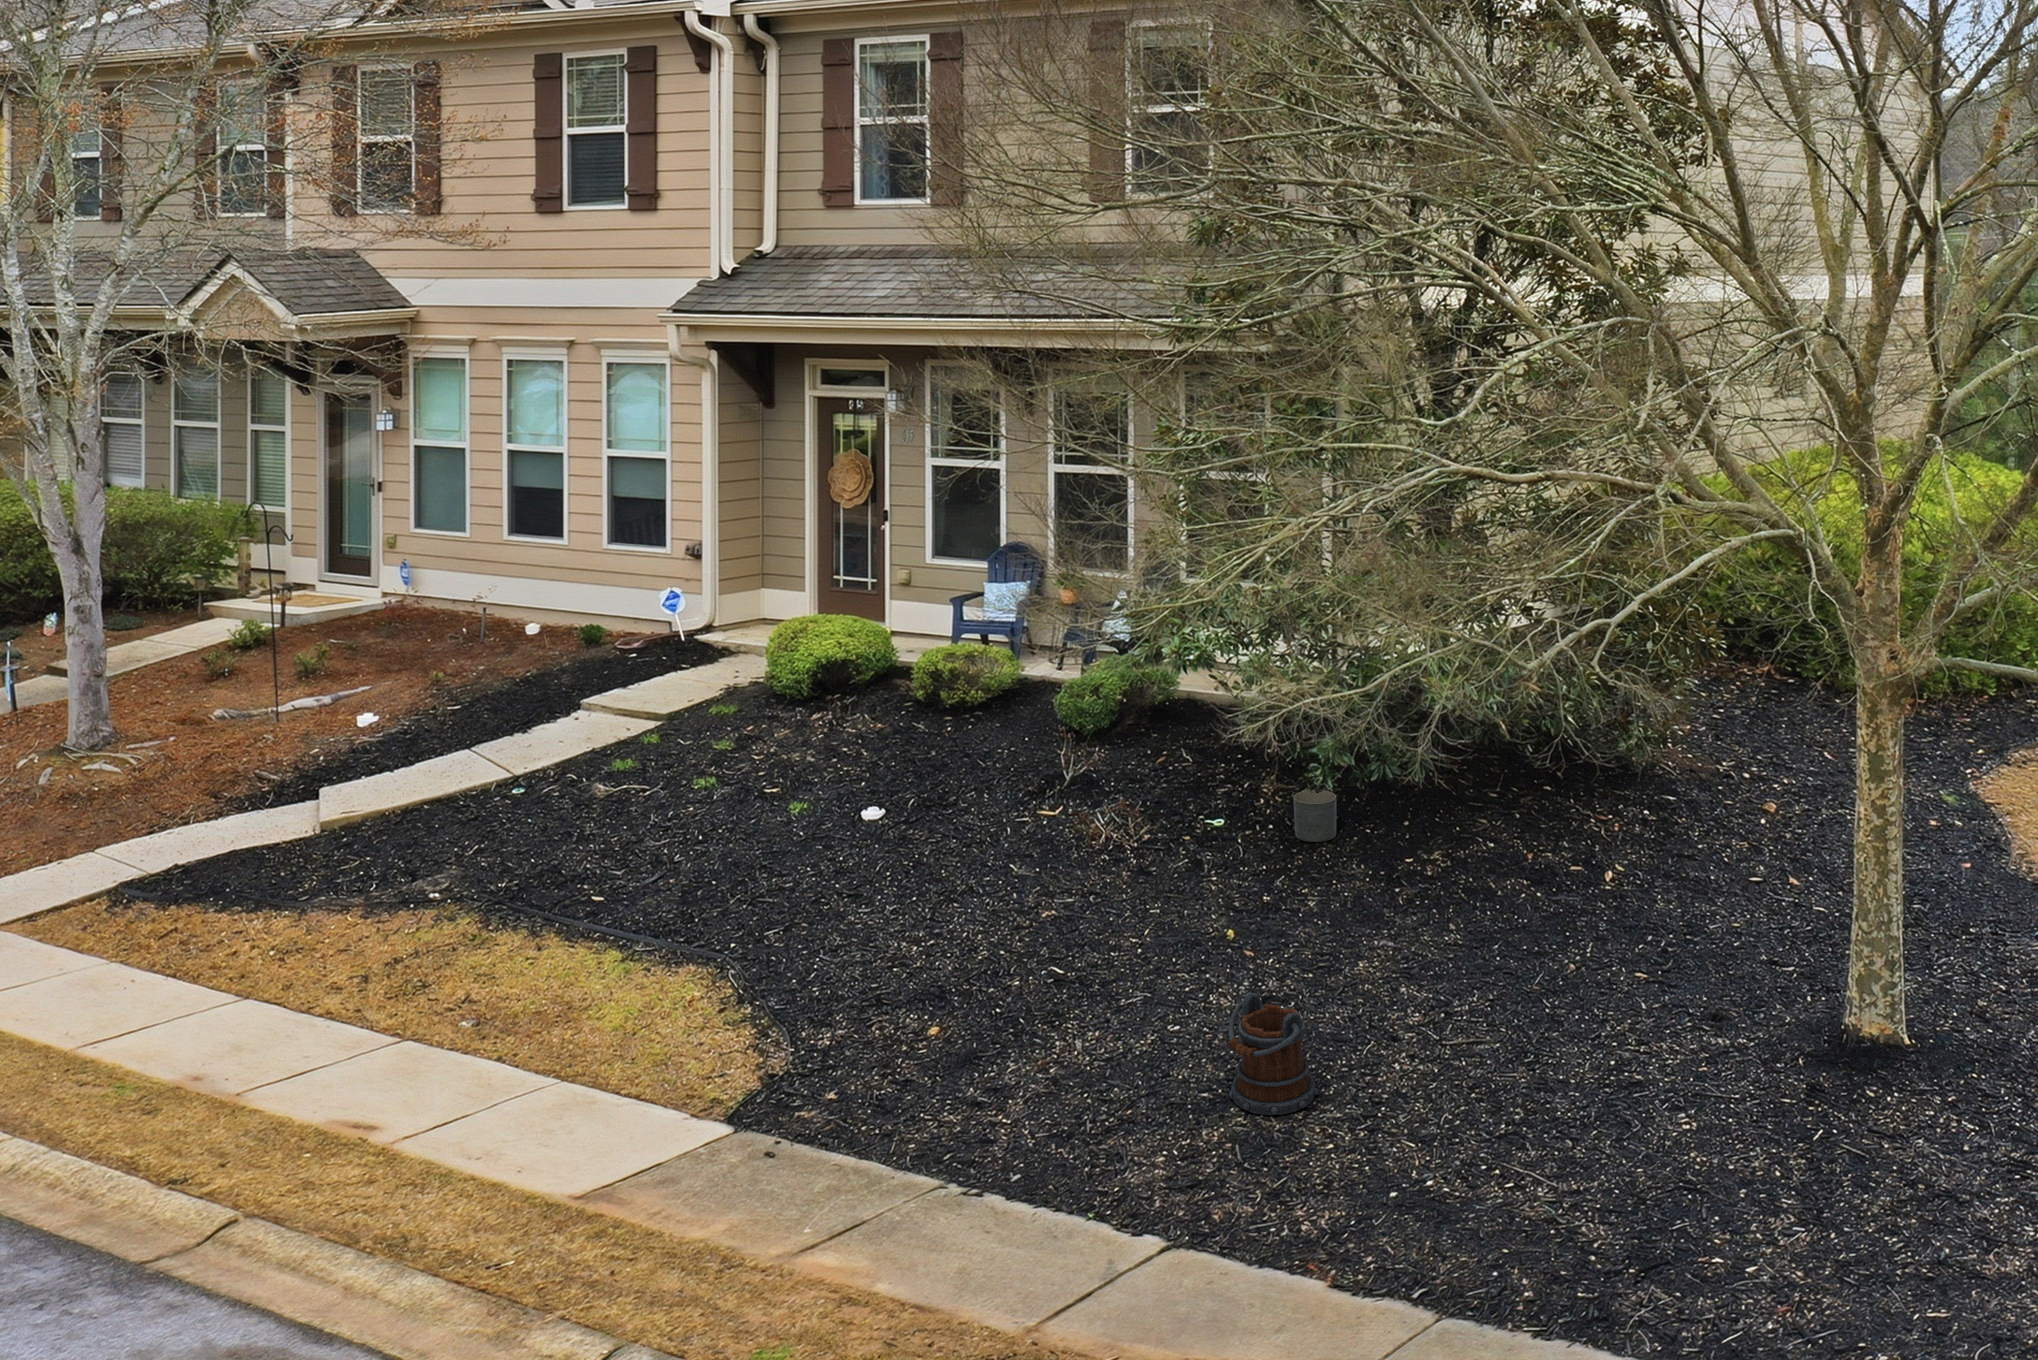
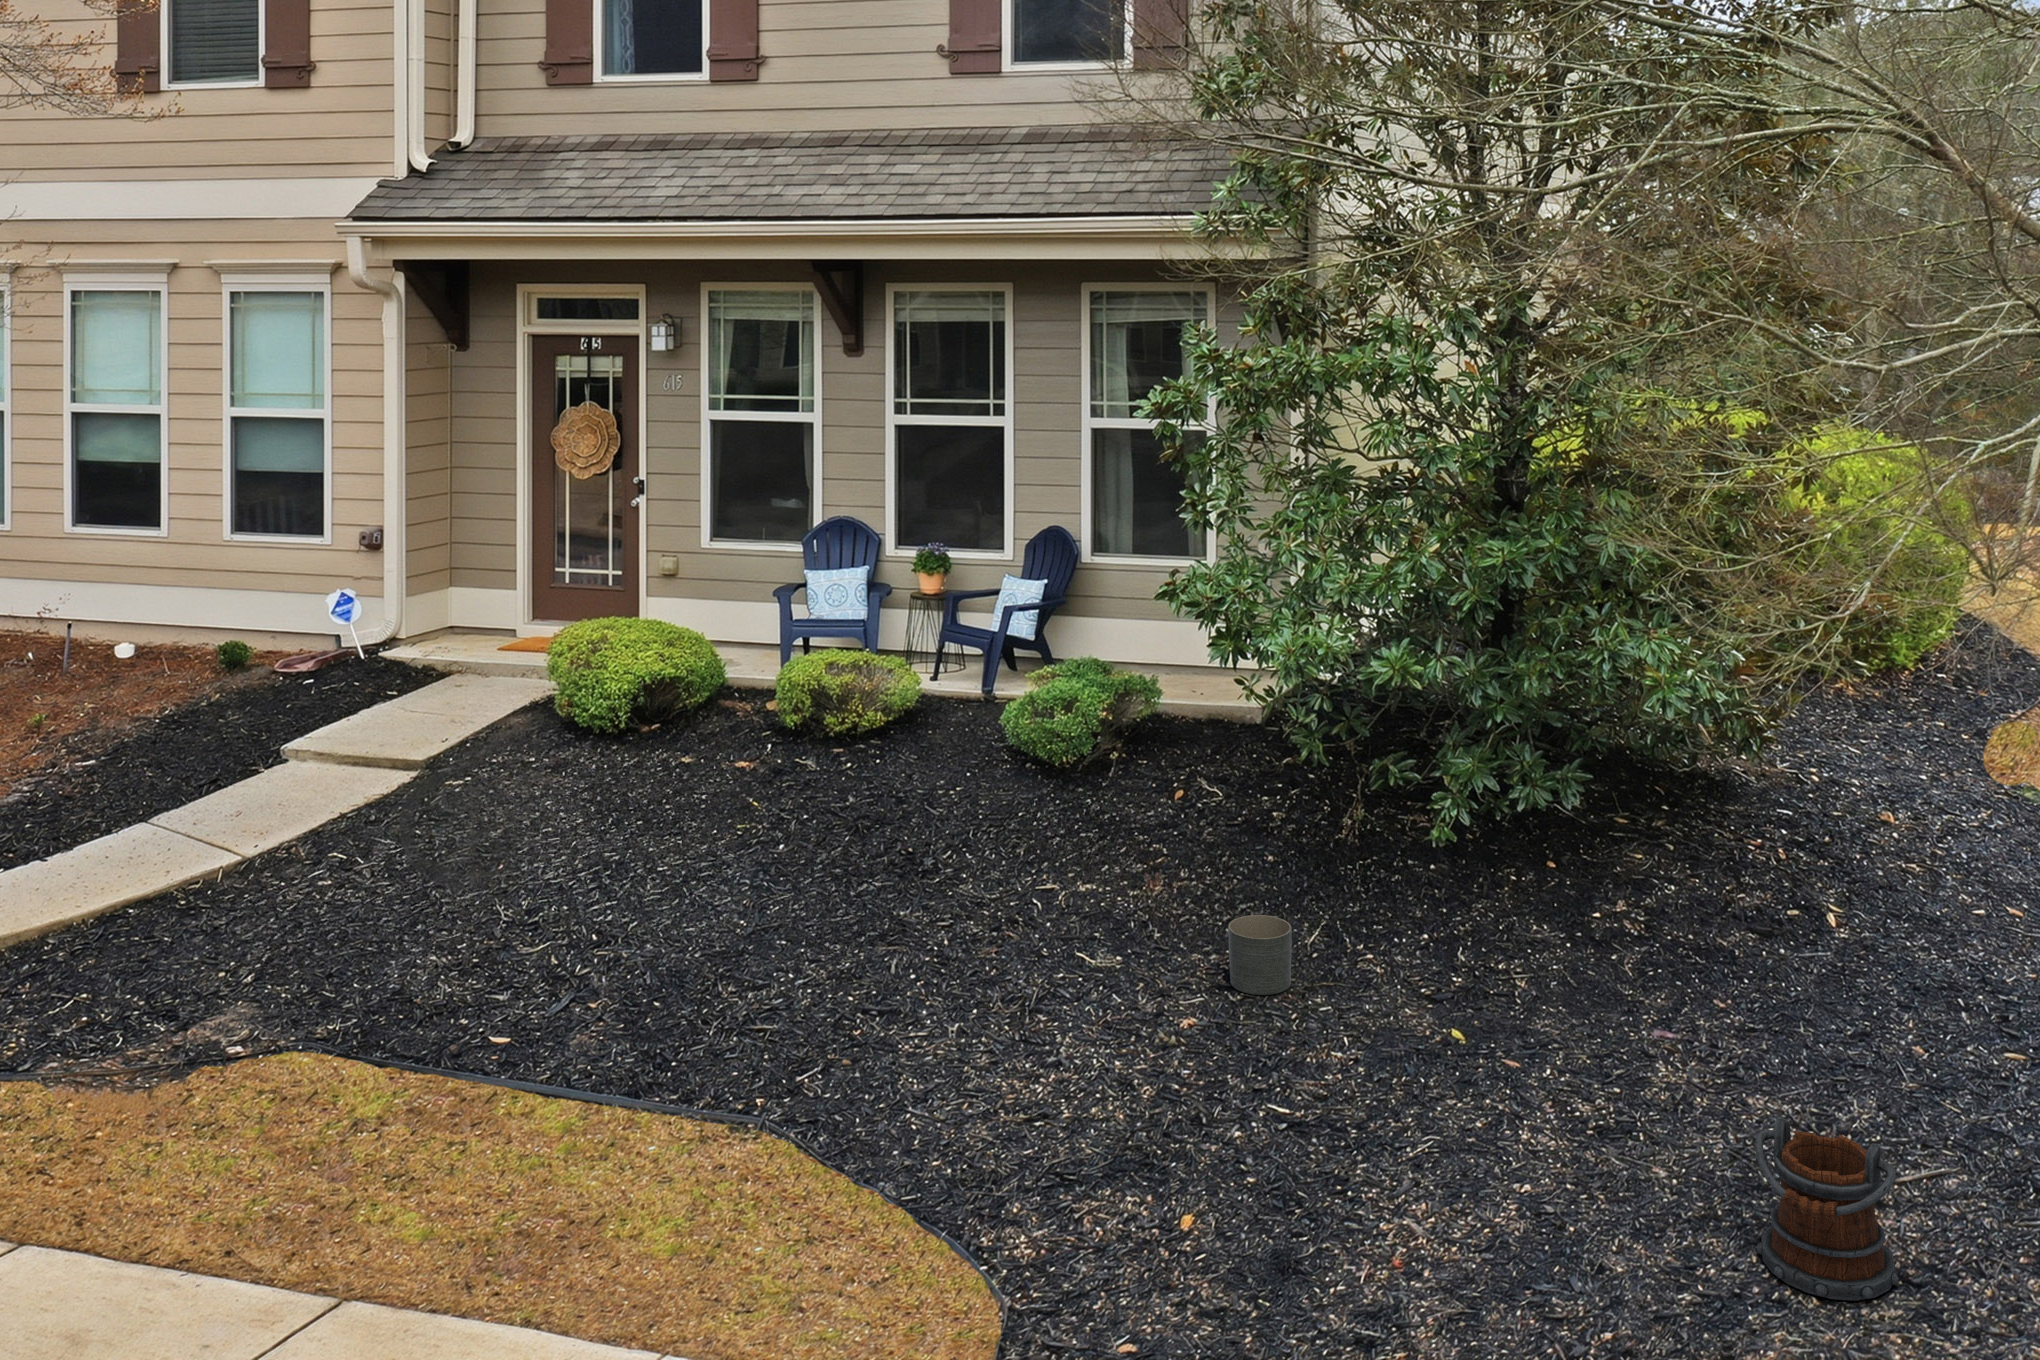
planter: present [1294,790,1336,842] -> present [1228,915,1291,995]

